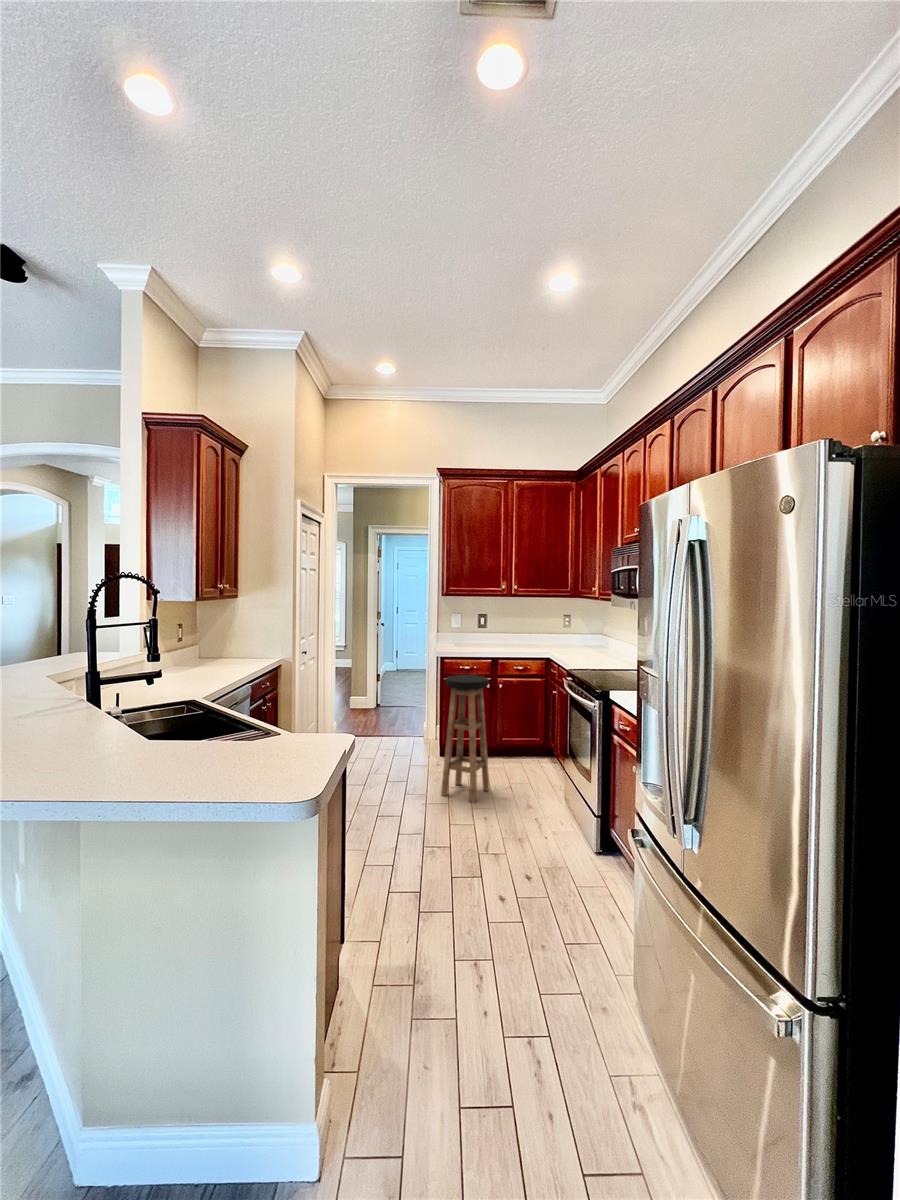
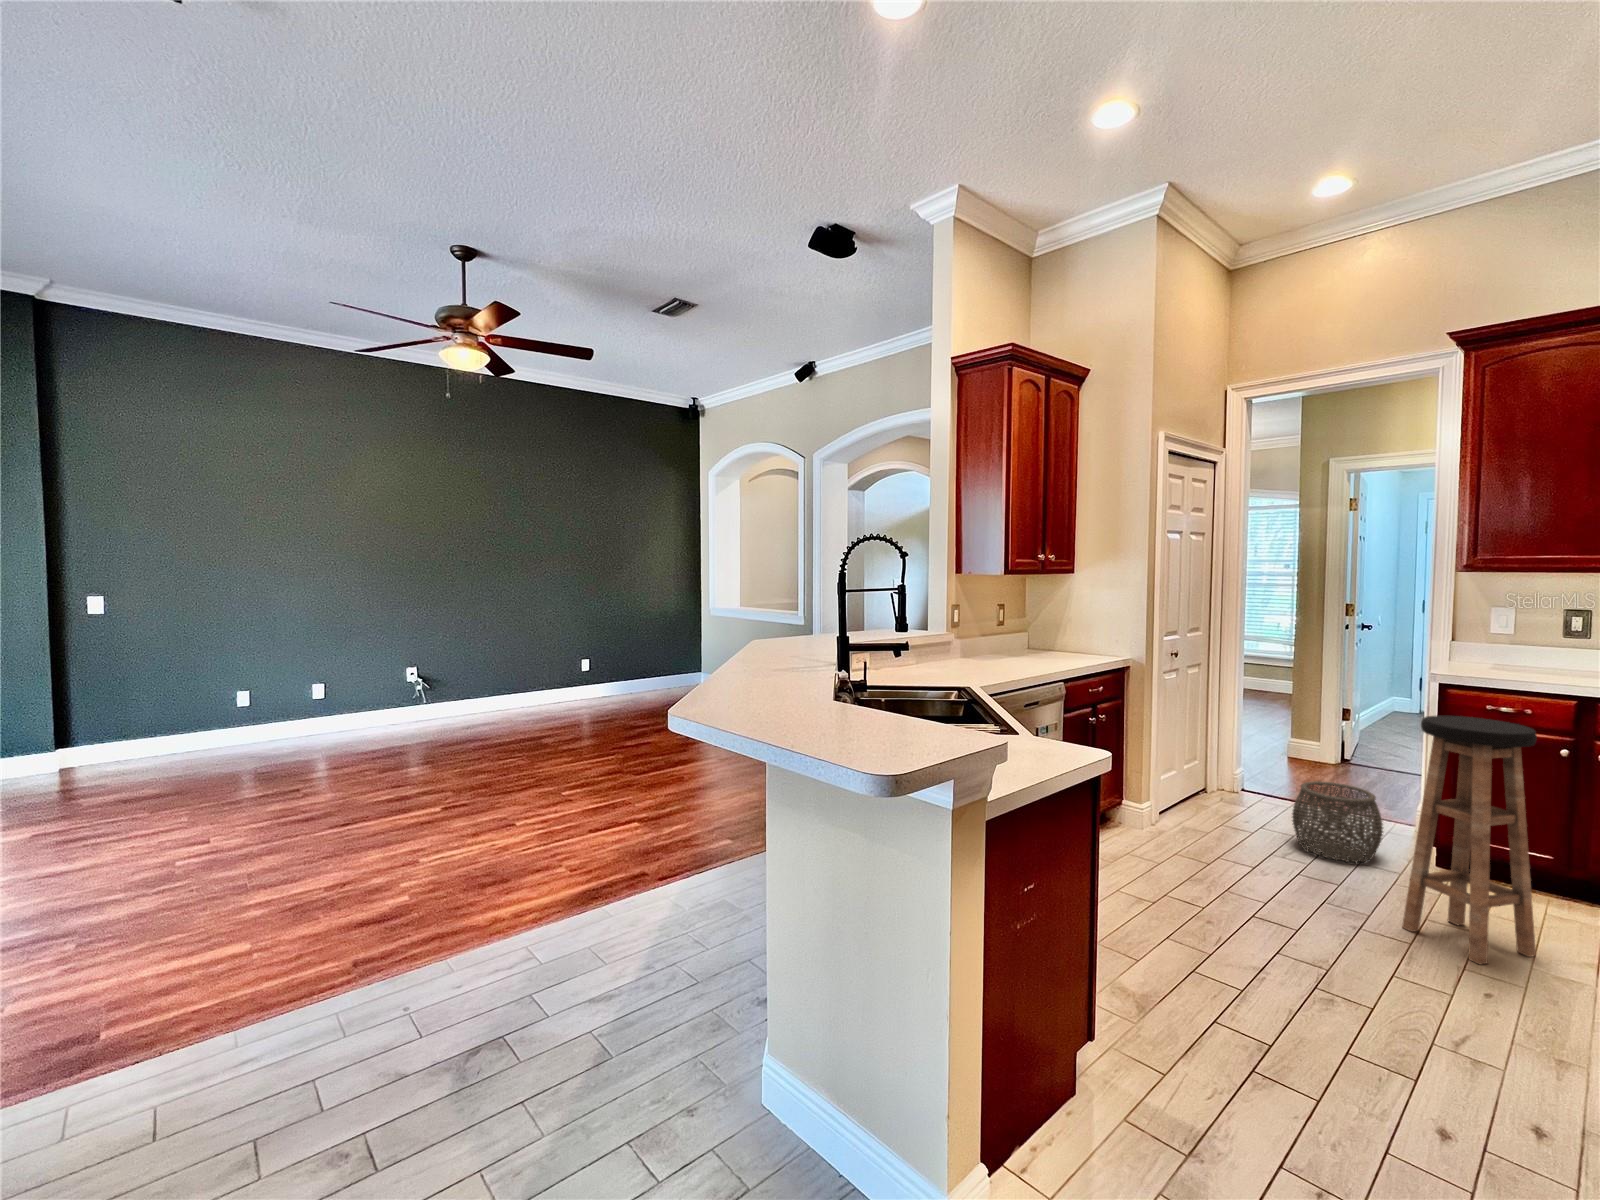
woven basket: none [376,721,419,767] -> present [1292,781,1383,862]

